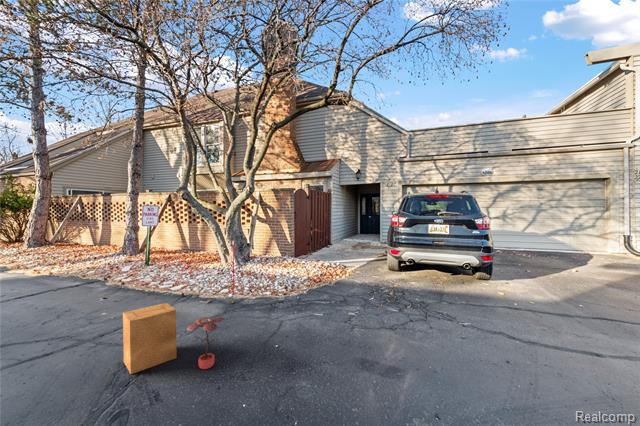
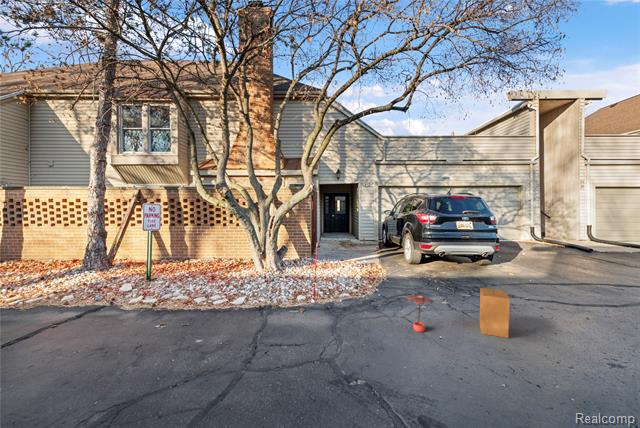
cardboard box: present [123,303,177,374] -> present [479,288,510,338]

